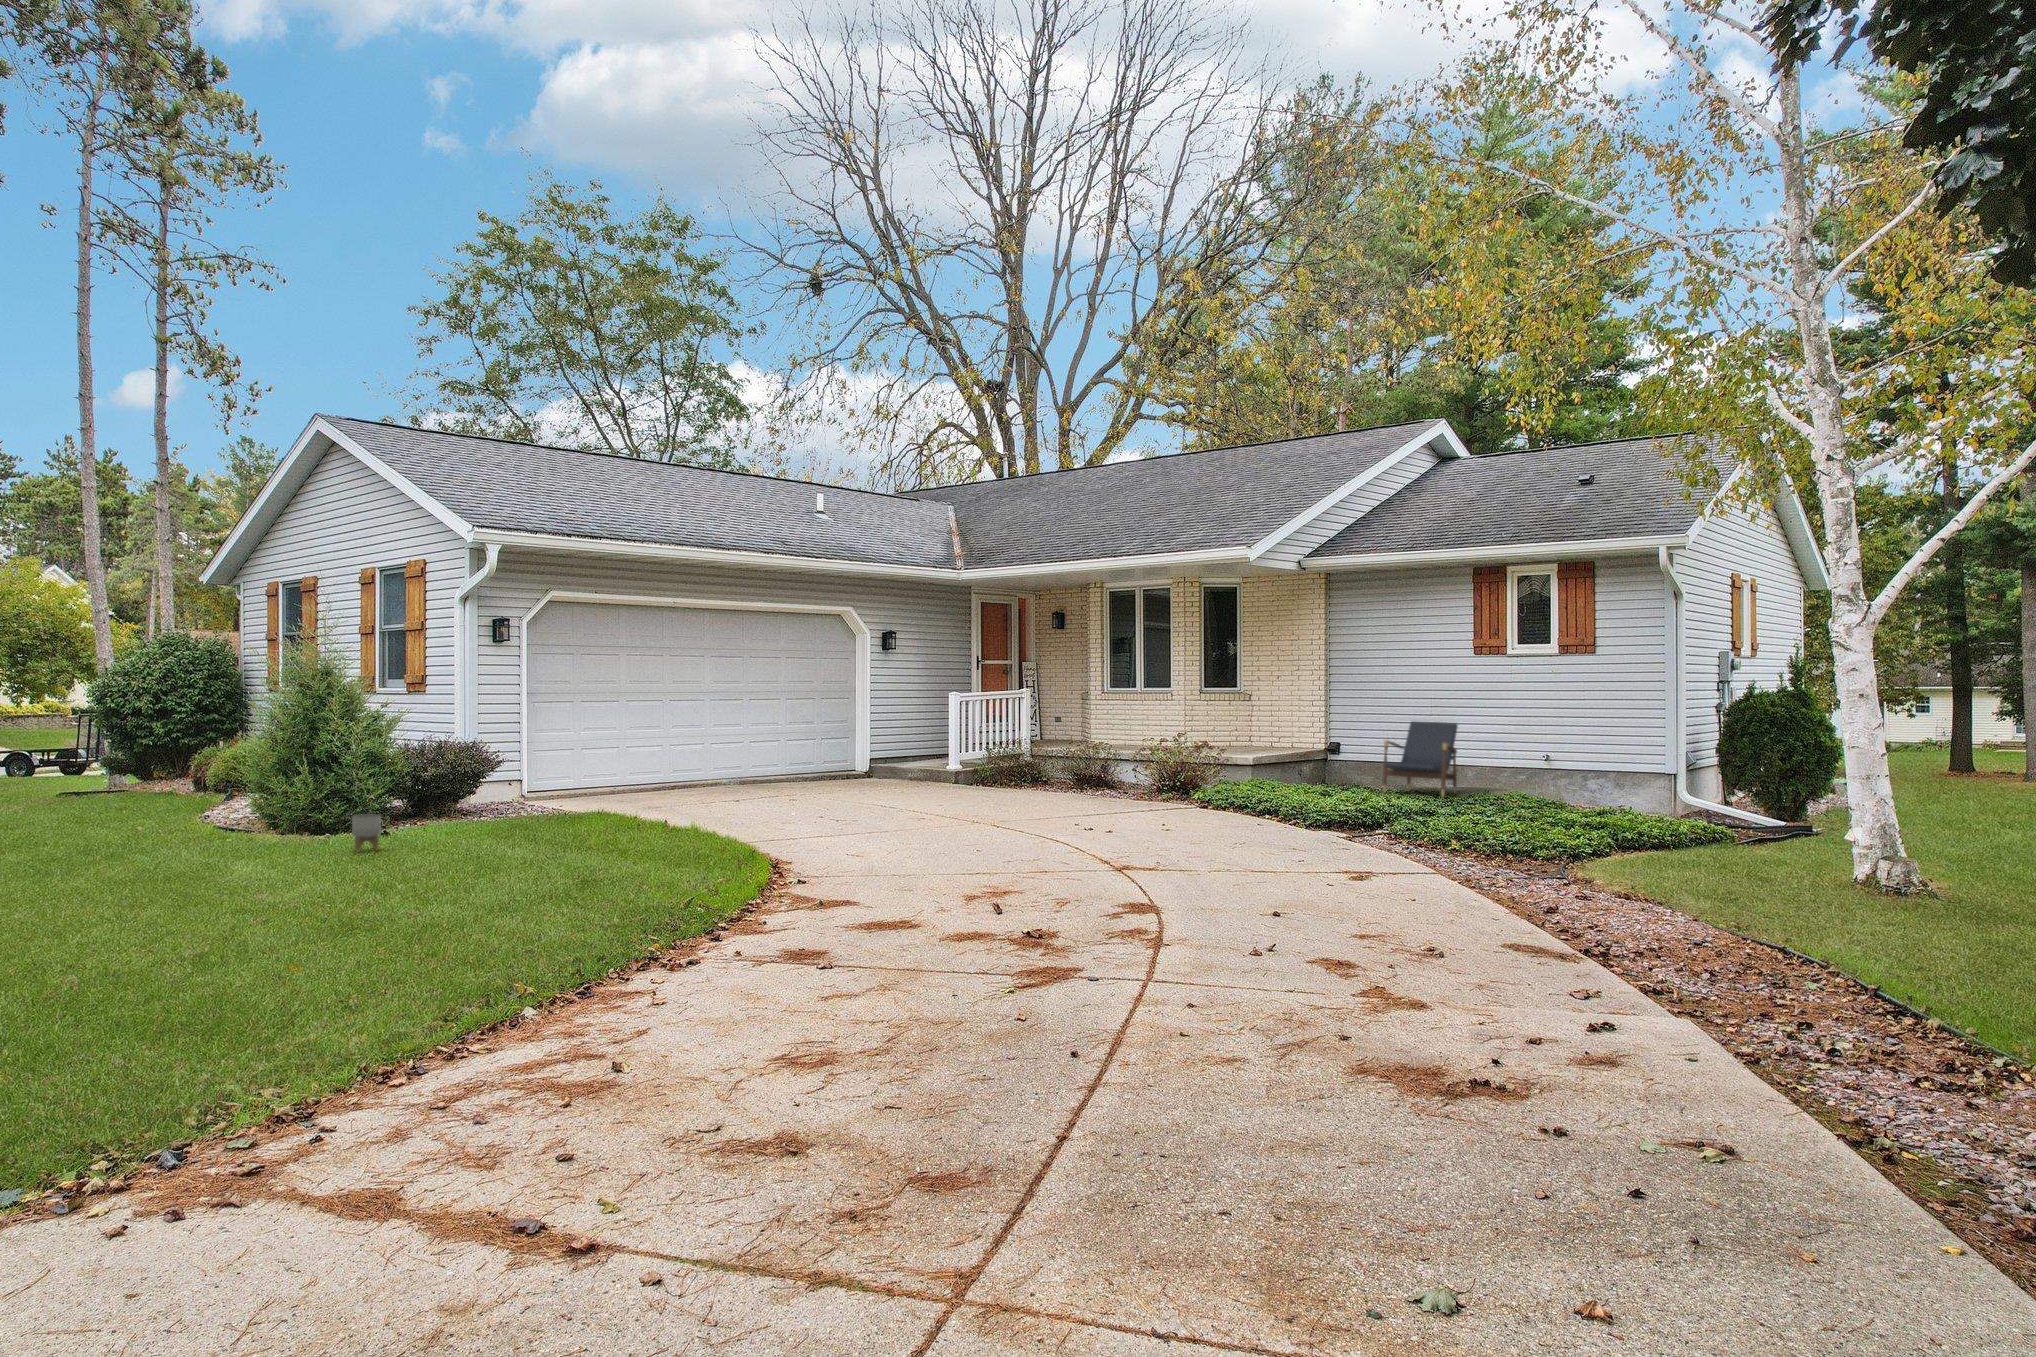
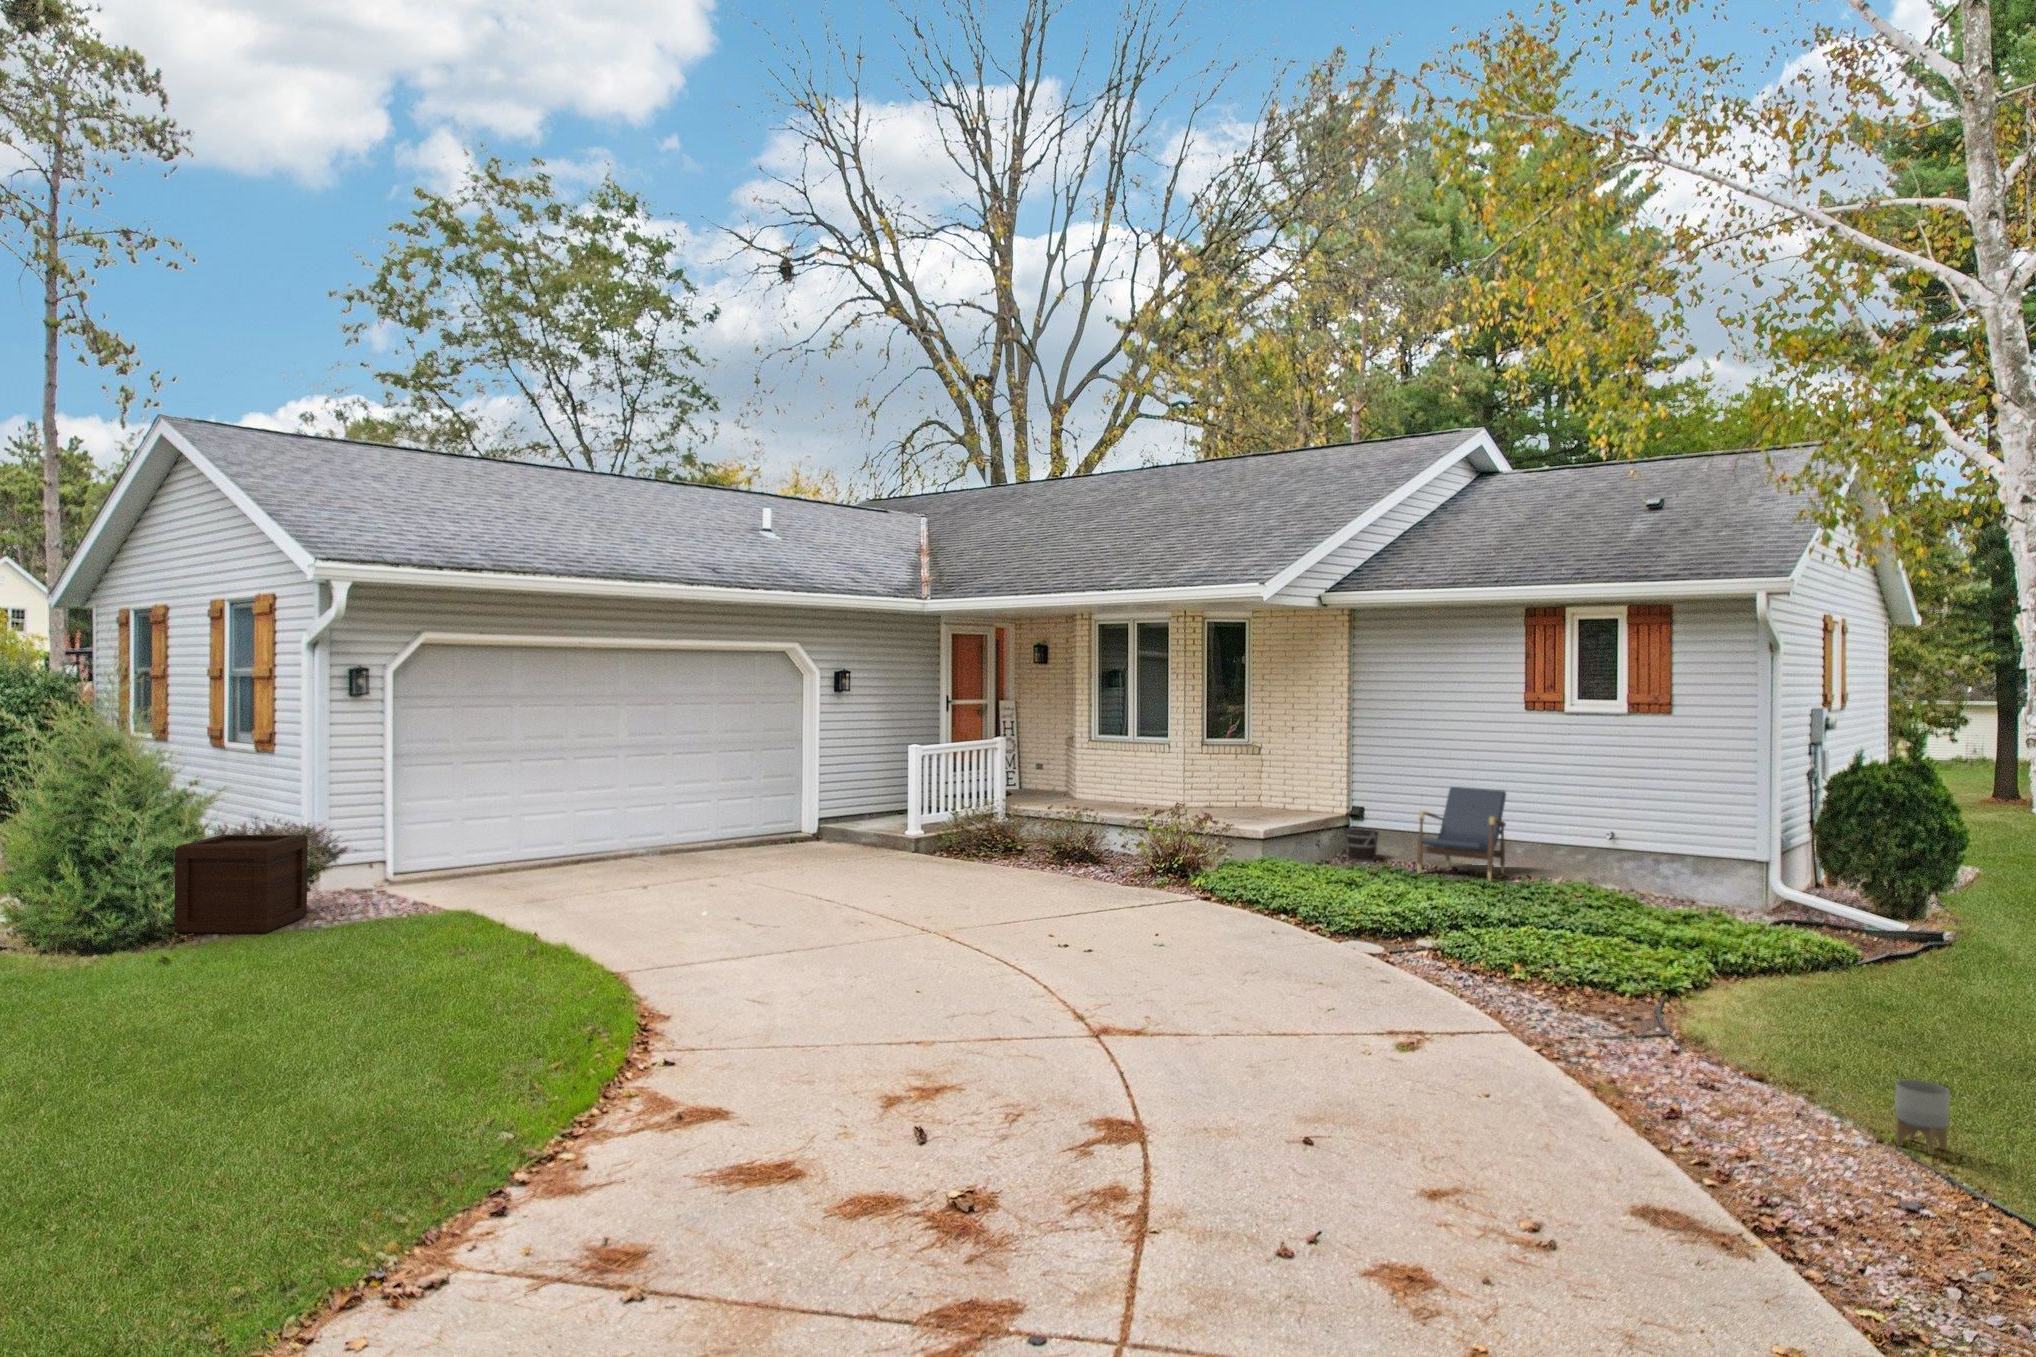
wooden crate: none [374,751,473,827] -> present [174,835,308,934]
bucket: none [1323,759,1351,787] -> present [1346,829,1378,862]
planter: present [352,814,381,853] -> present [1895,1080,1950,1155]

